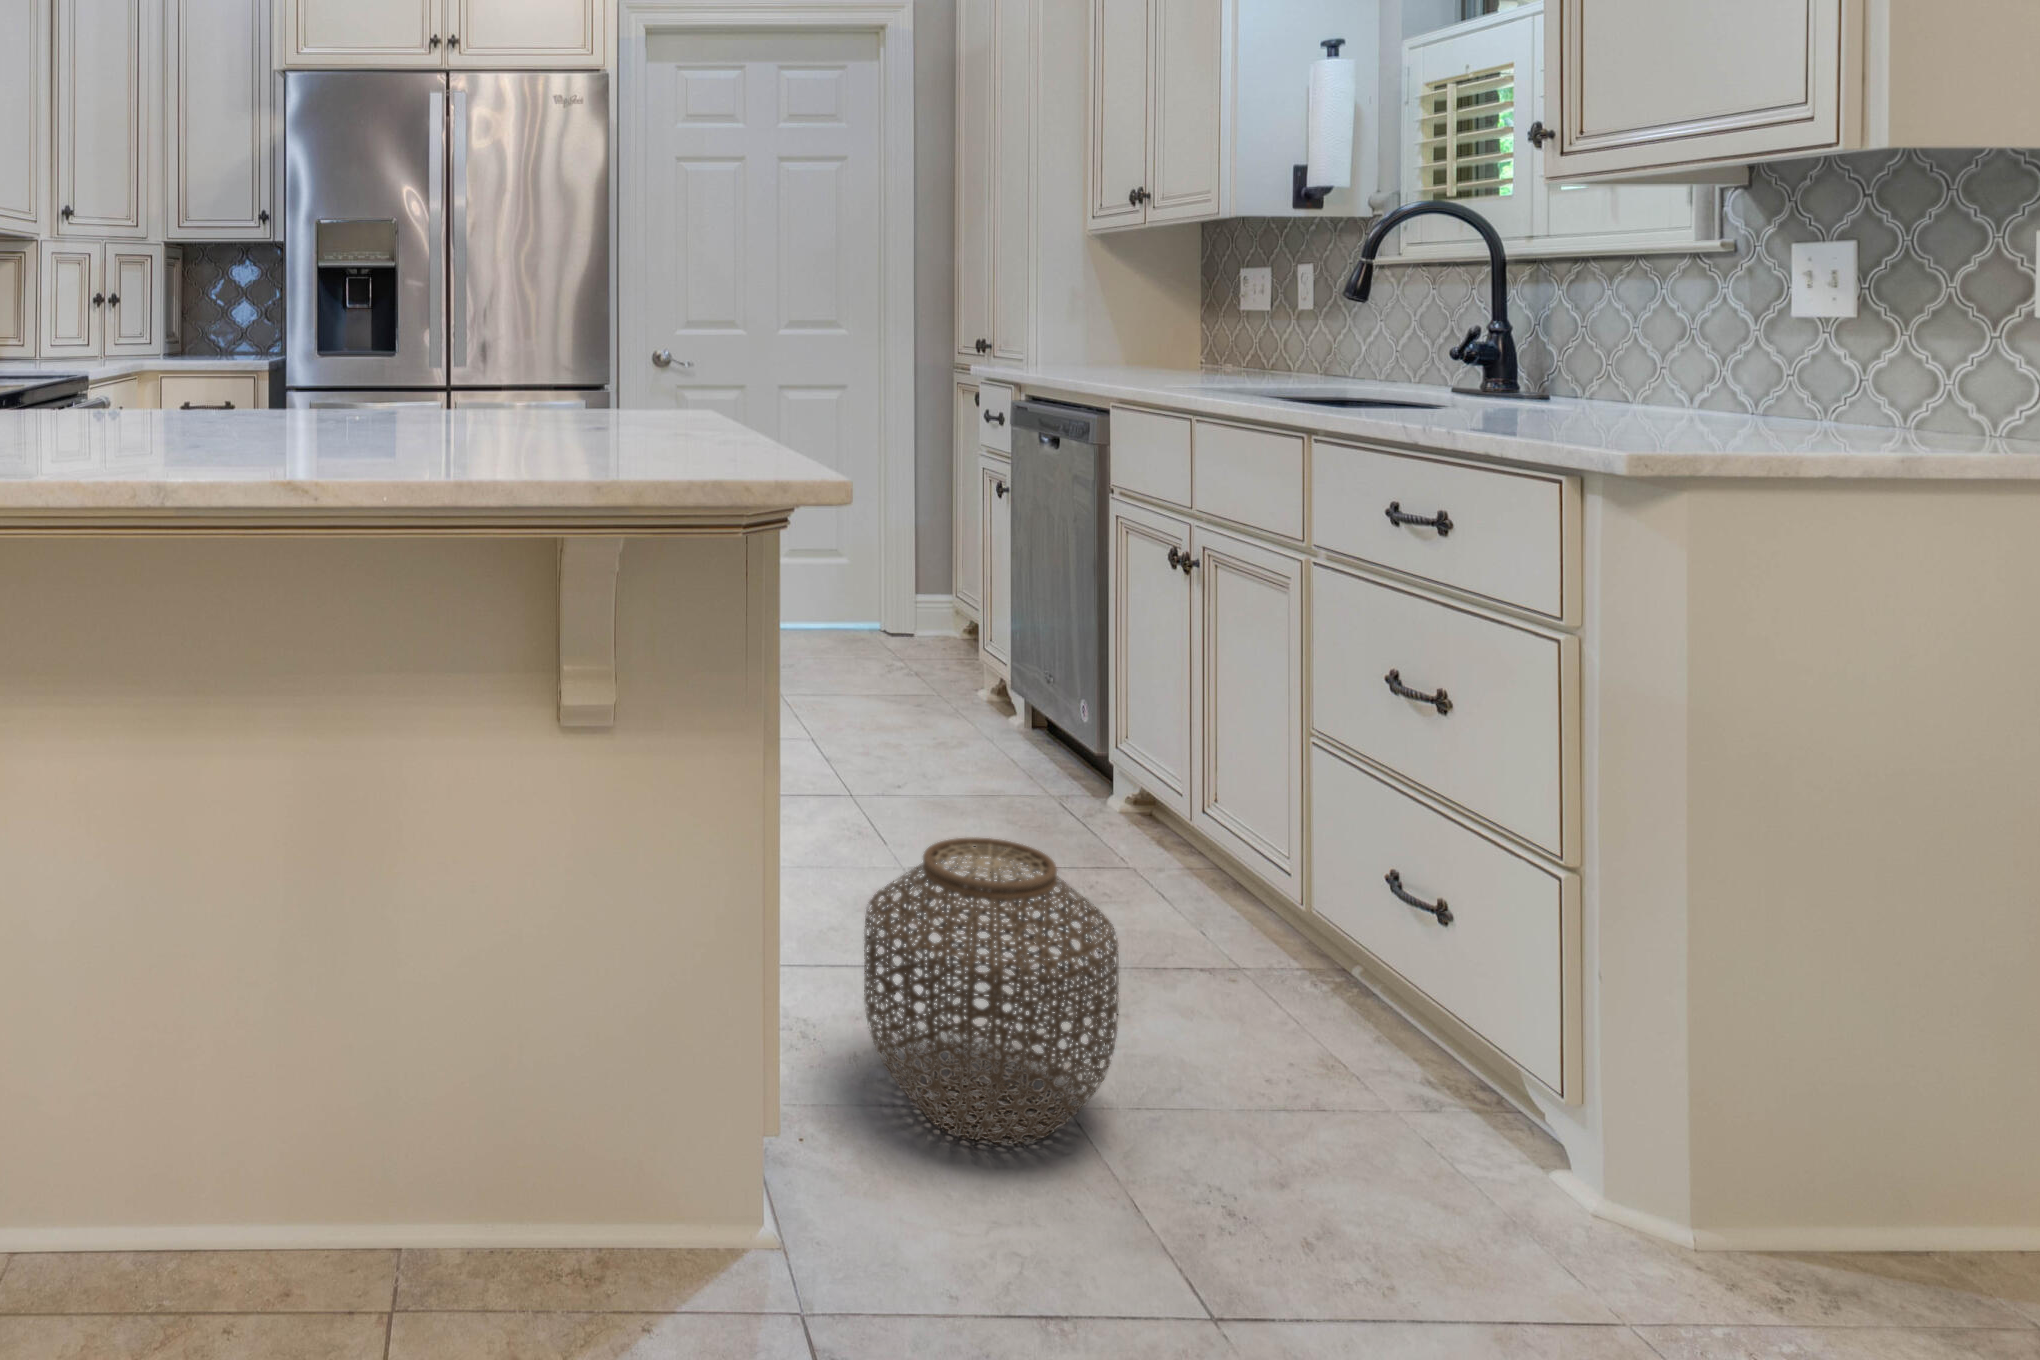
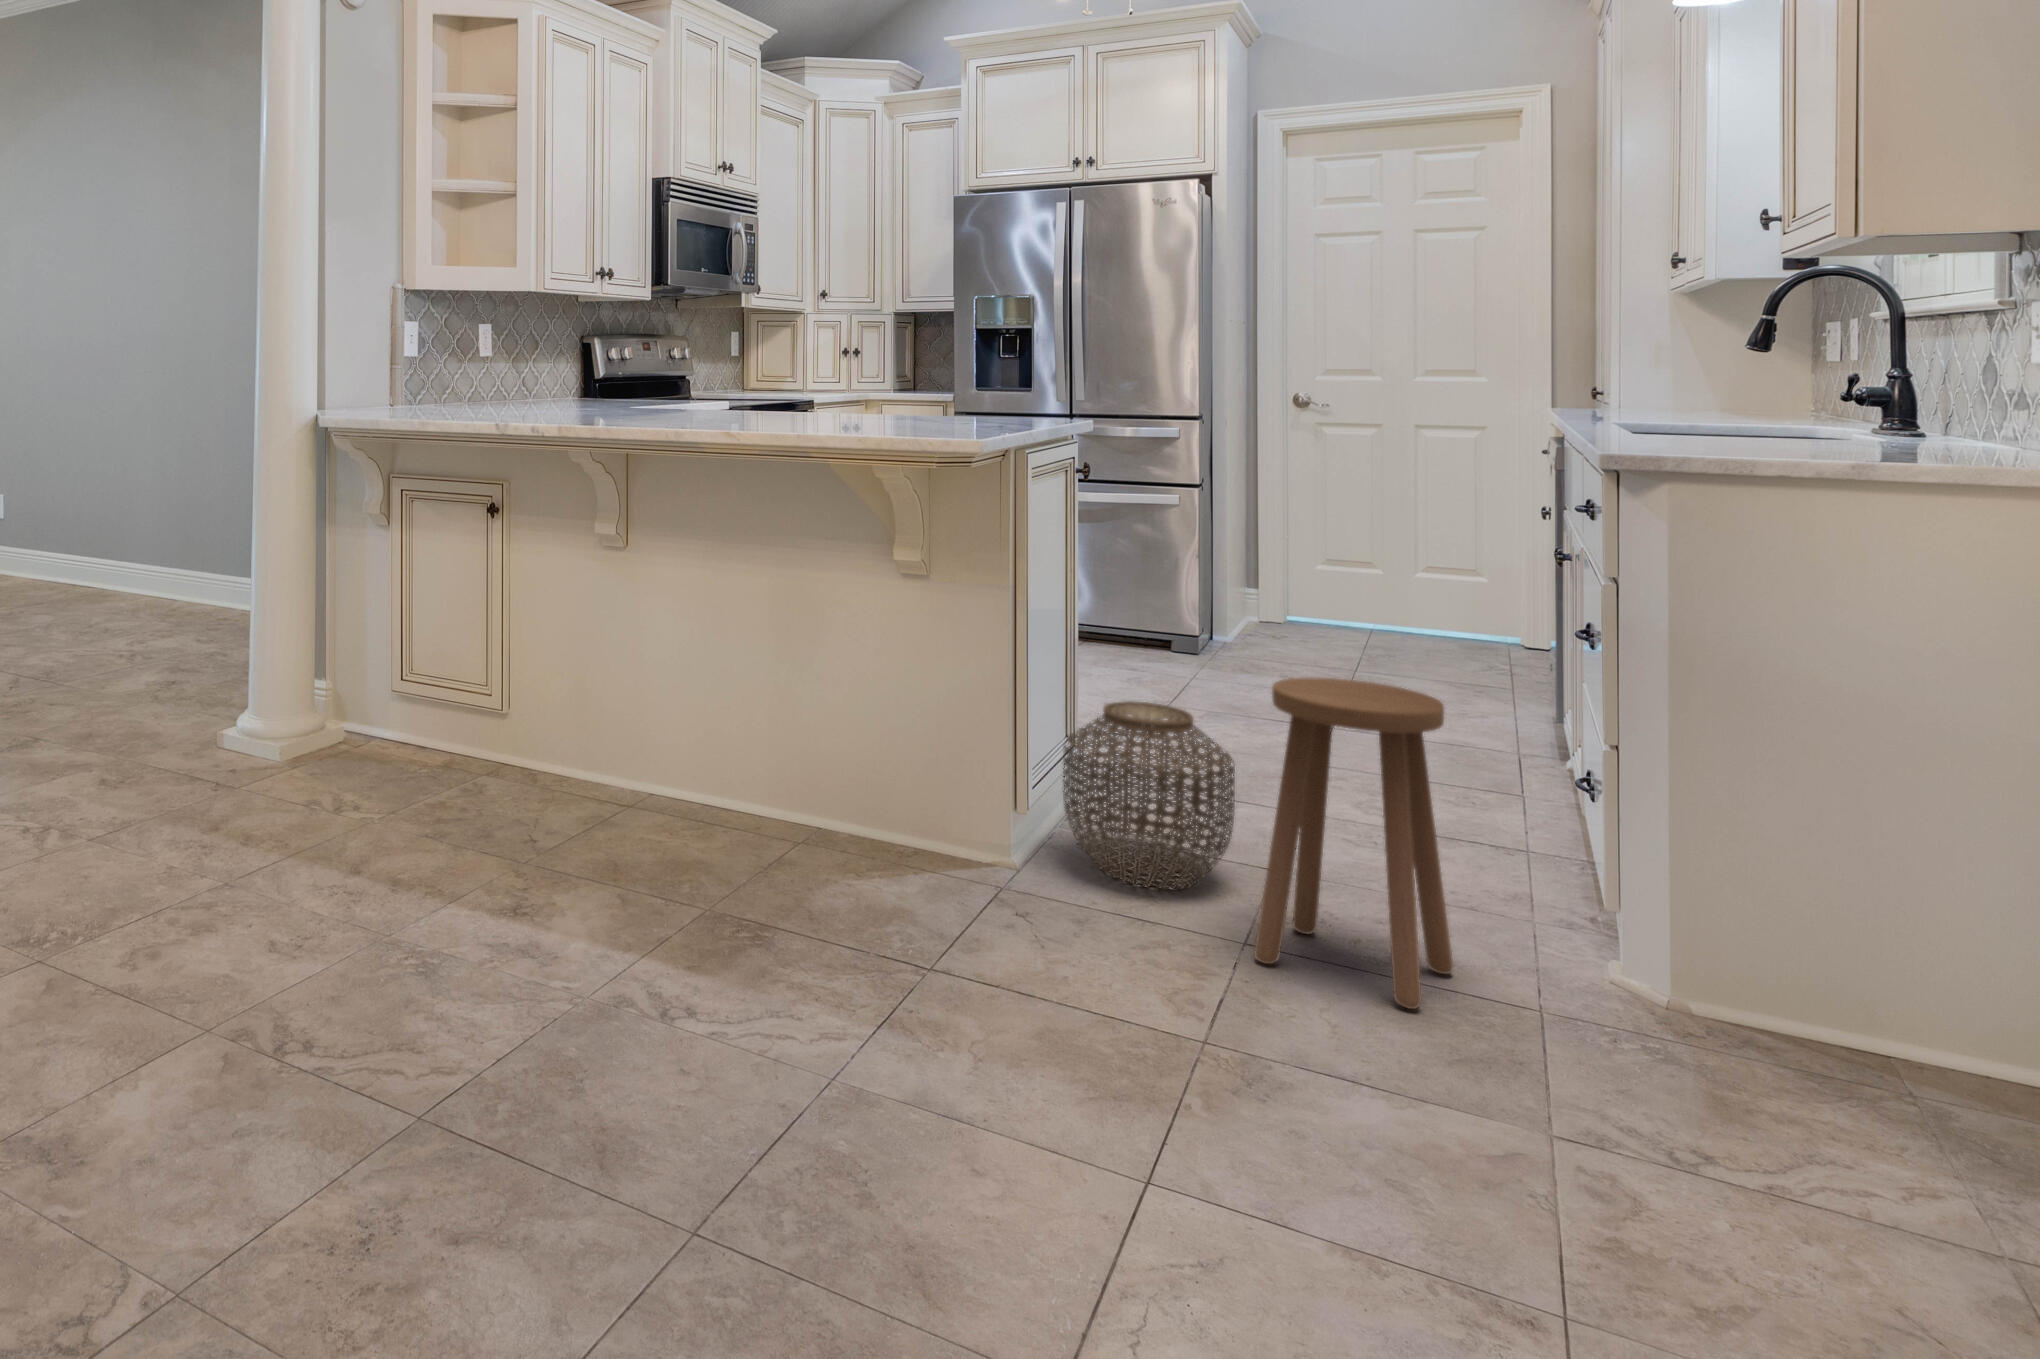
stool: none [1238,772,1537,1268] -> present [1254,677,1453,1009]

